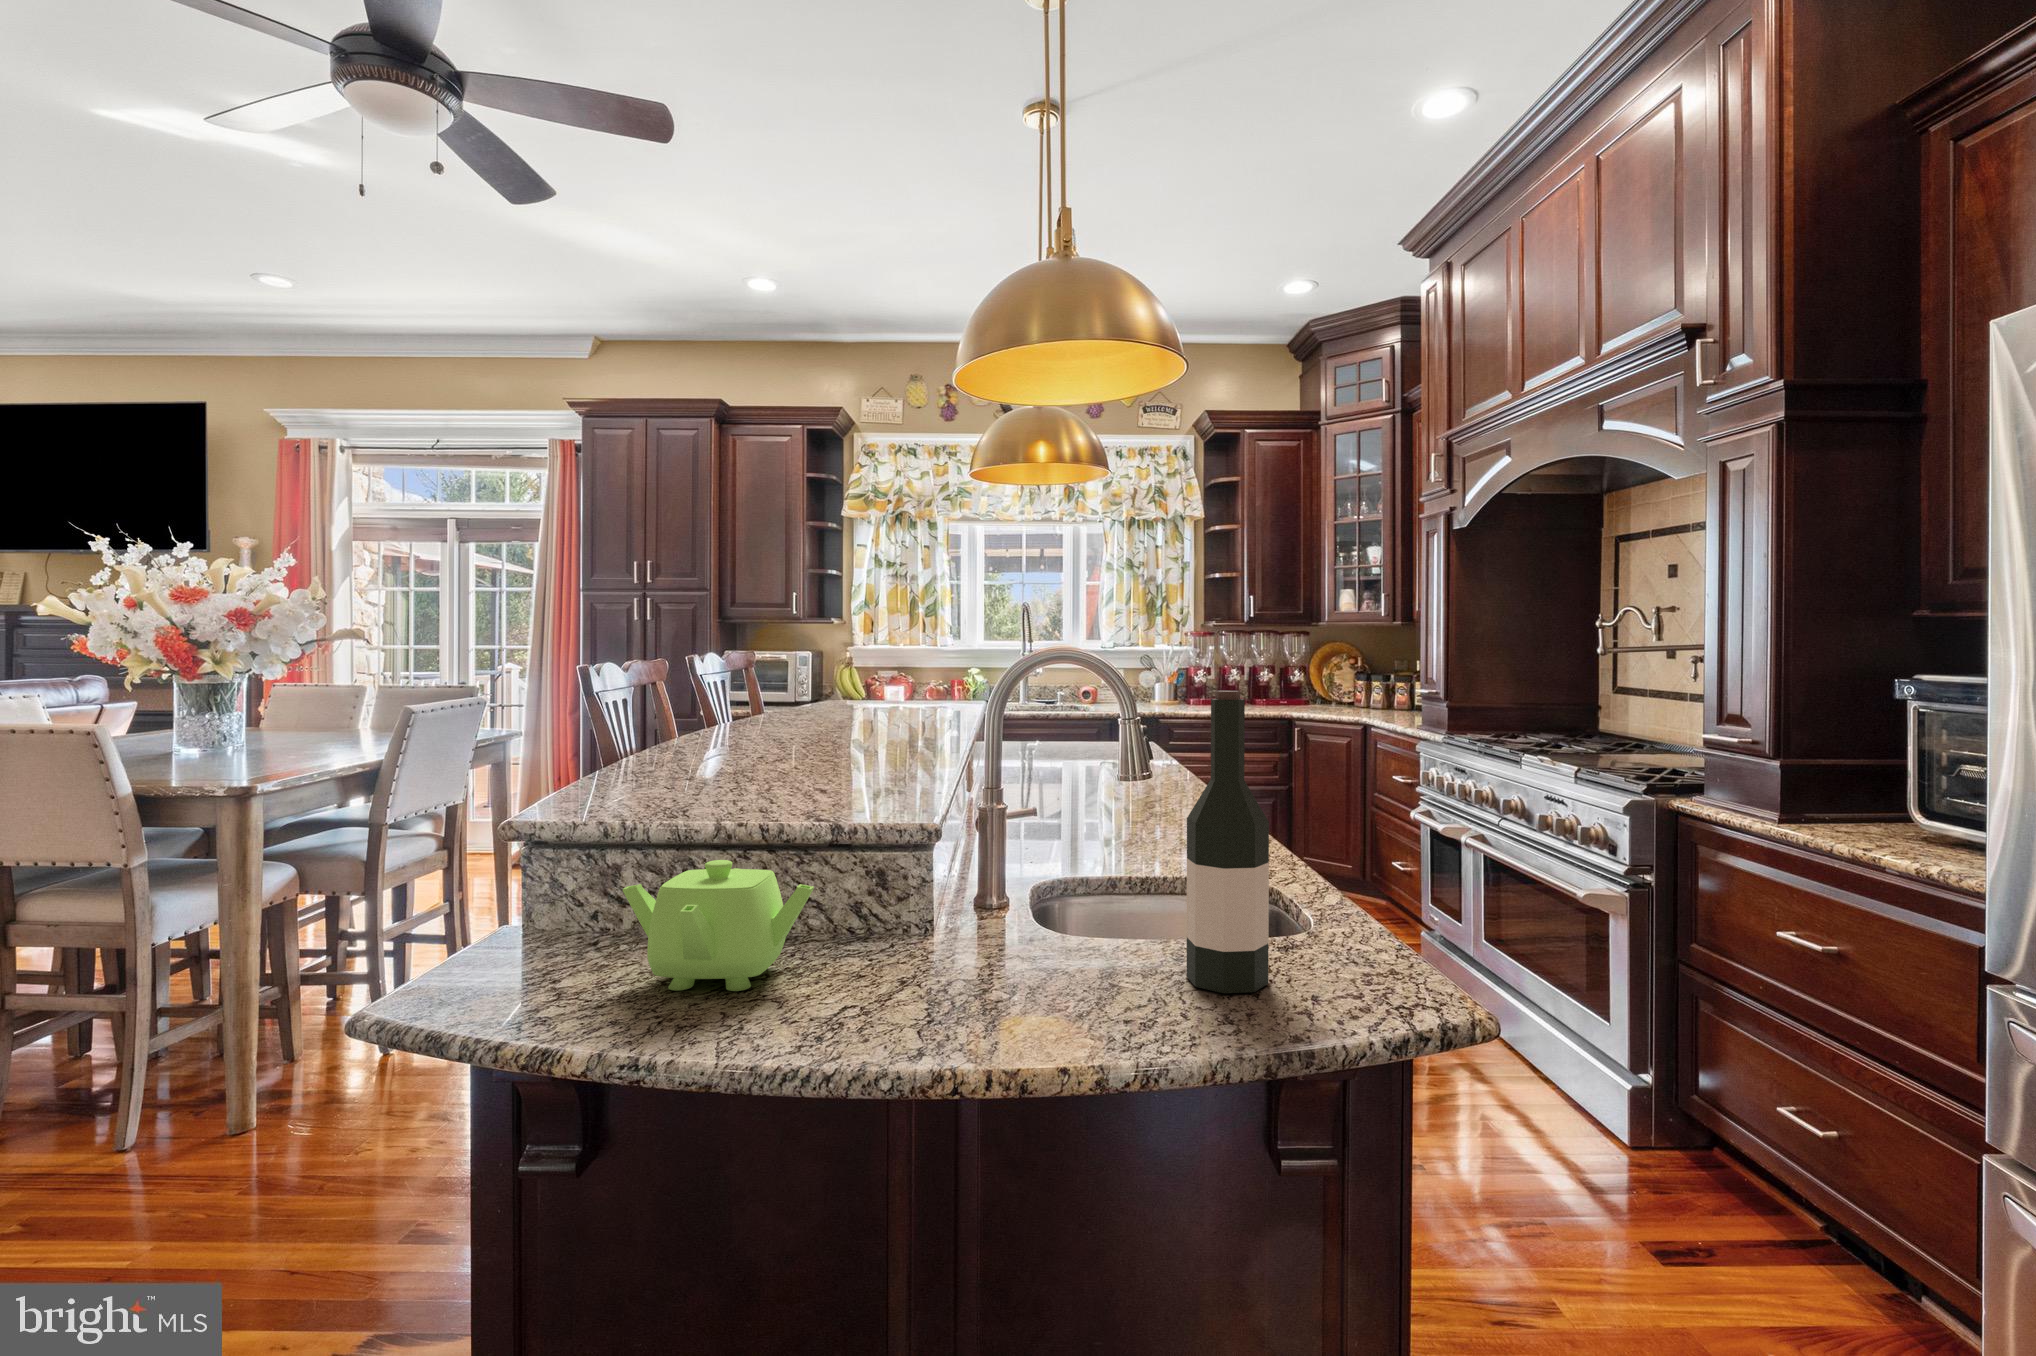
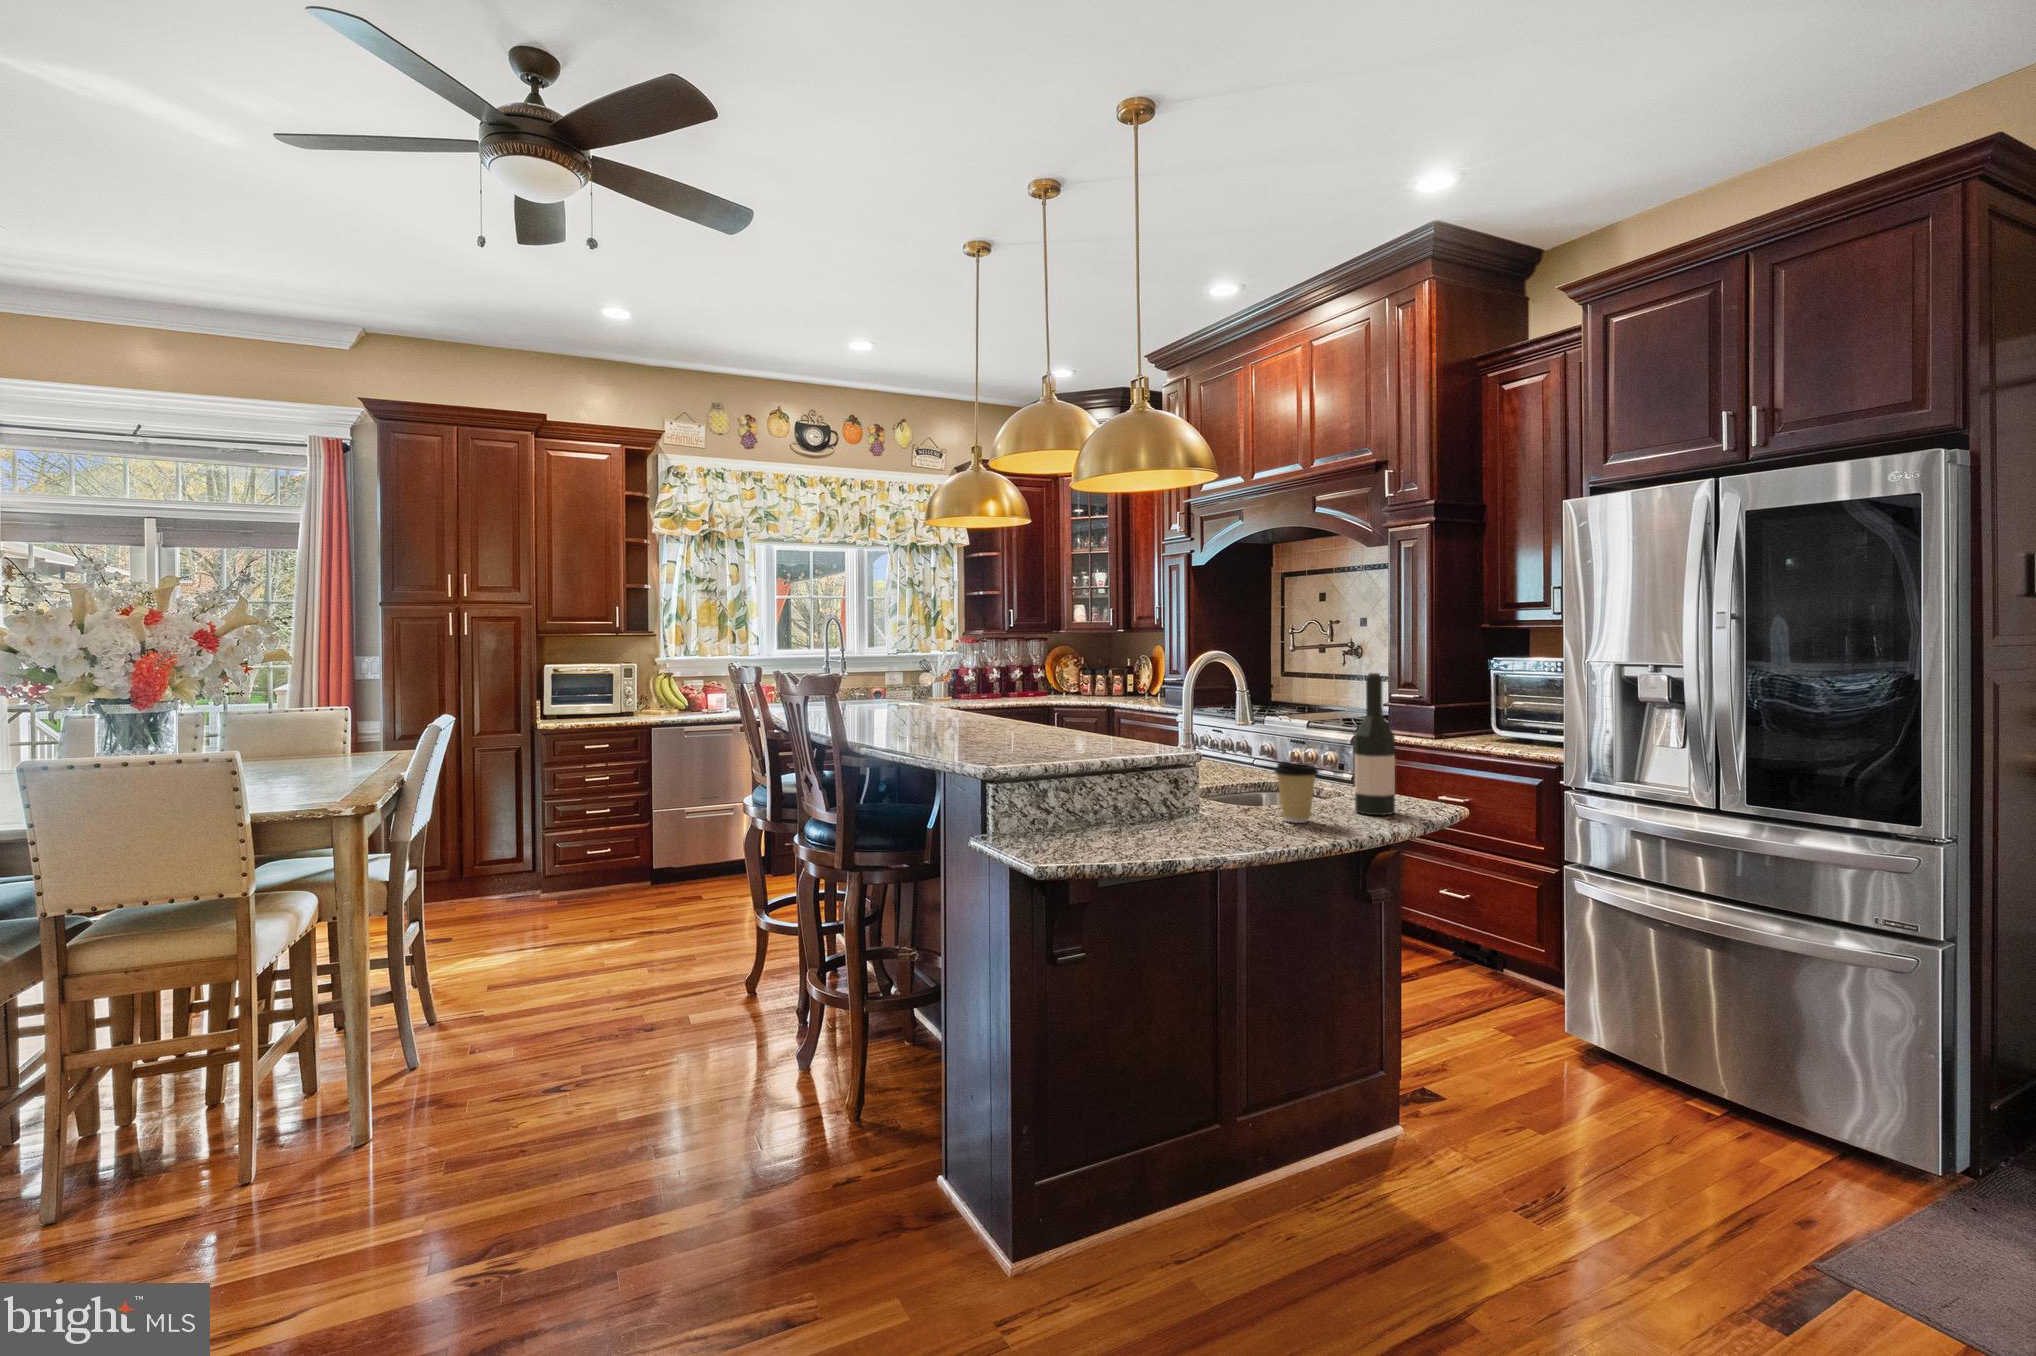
coffee cup: none [986,857,1072,985] -> present [1274,761,1318,823]
teapot: present [623,860,814,991] -> none [1113,773,1204,843]

